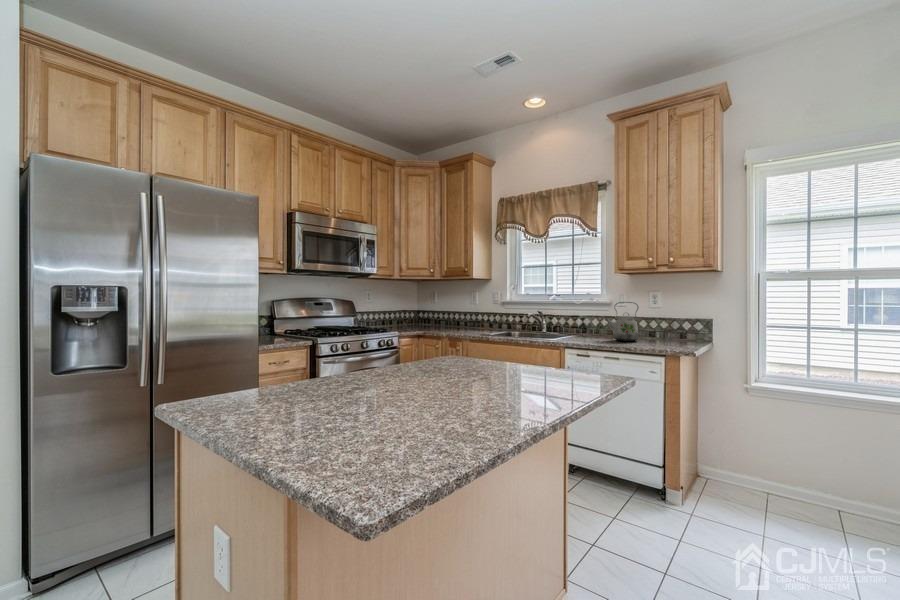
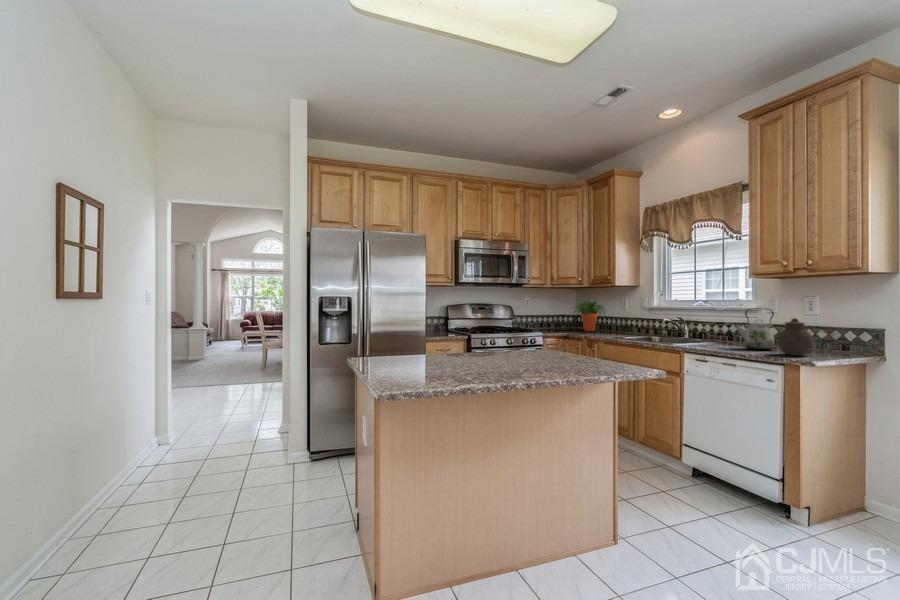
potted plant: none [422,294,460,327] -> present [574,301,606,331]
jar: none [651,311,679,346] -> present [777,318,813,356]

